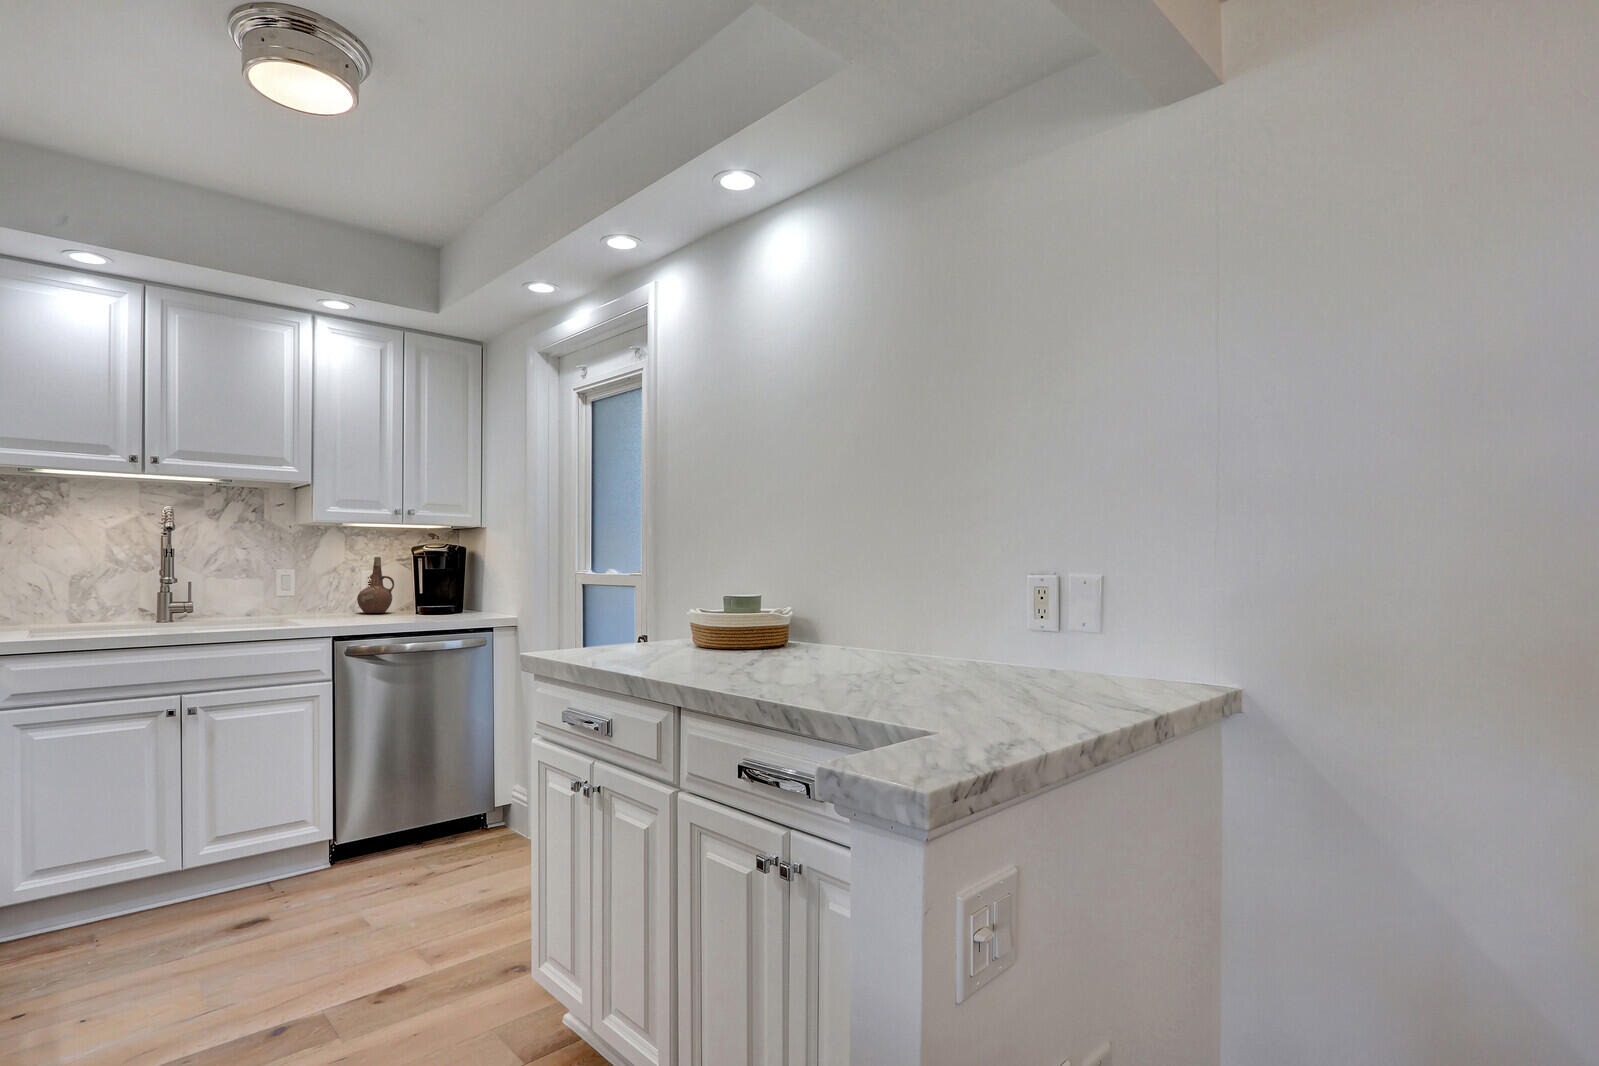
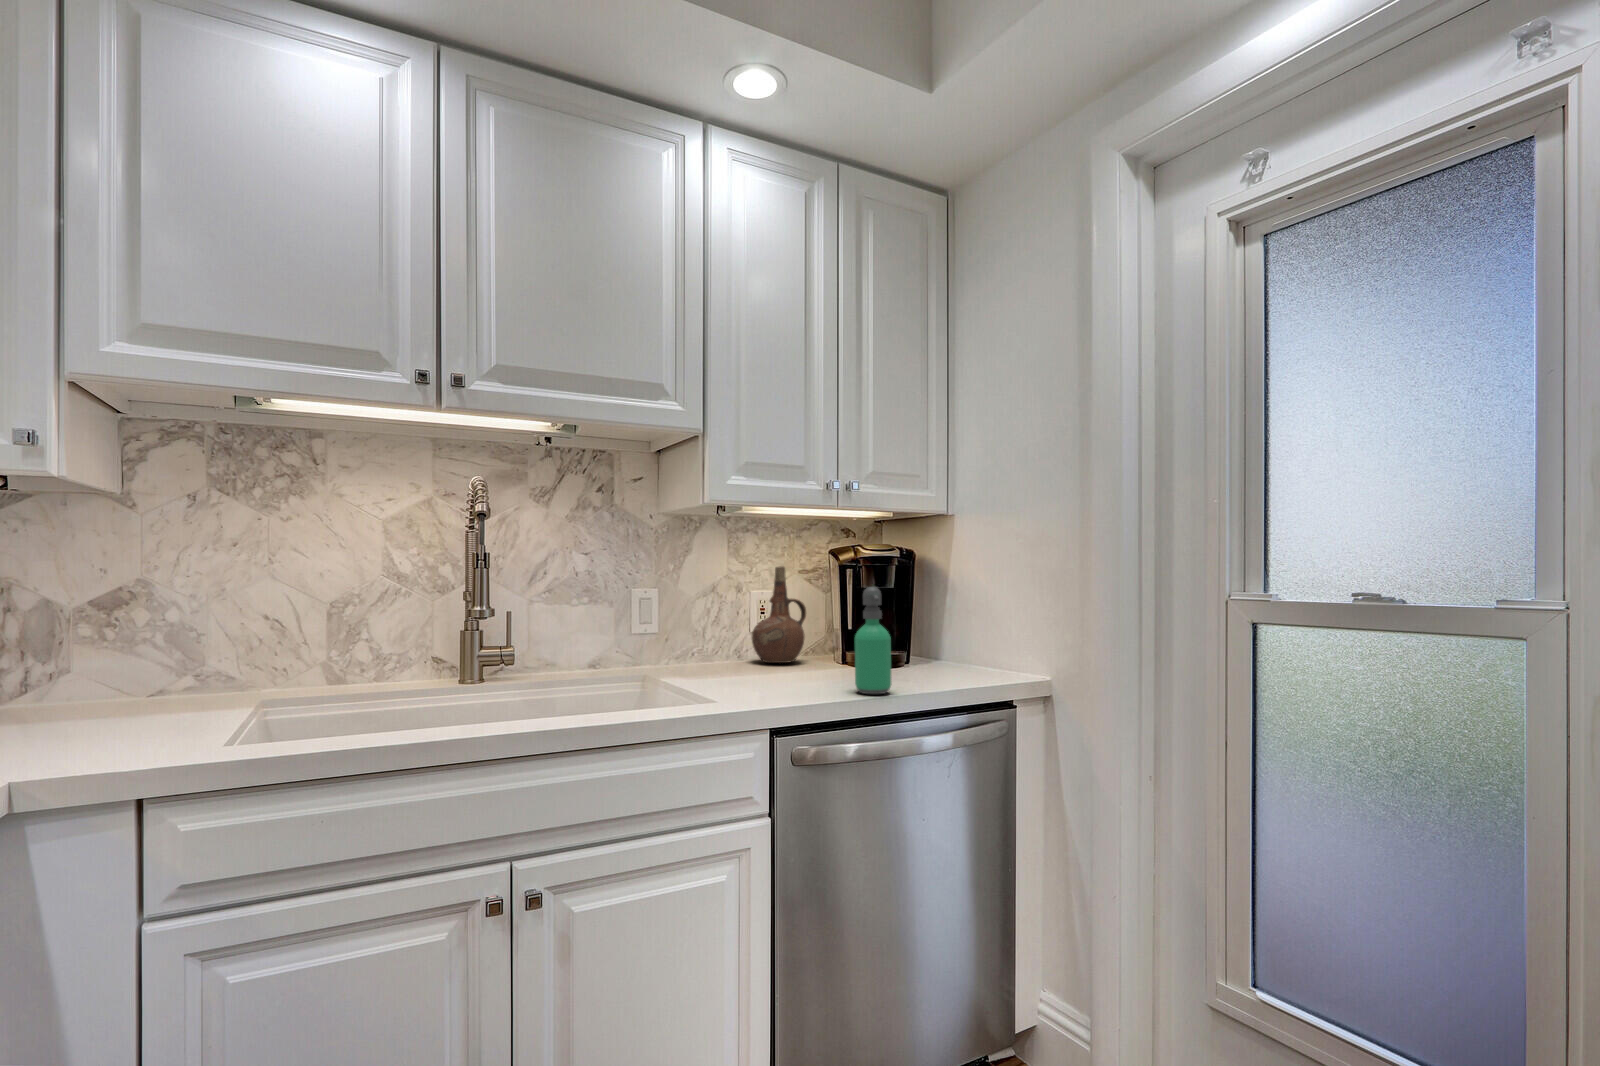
soap dispenser: none [393,568,415,624] -> present [855,587,891,694]

